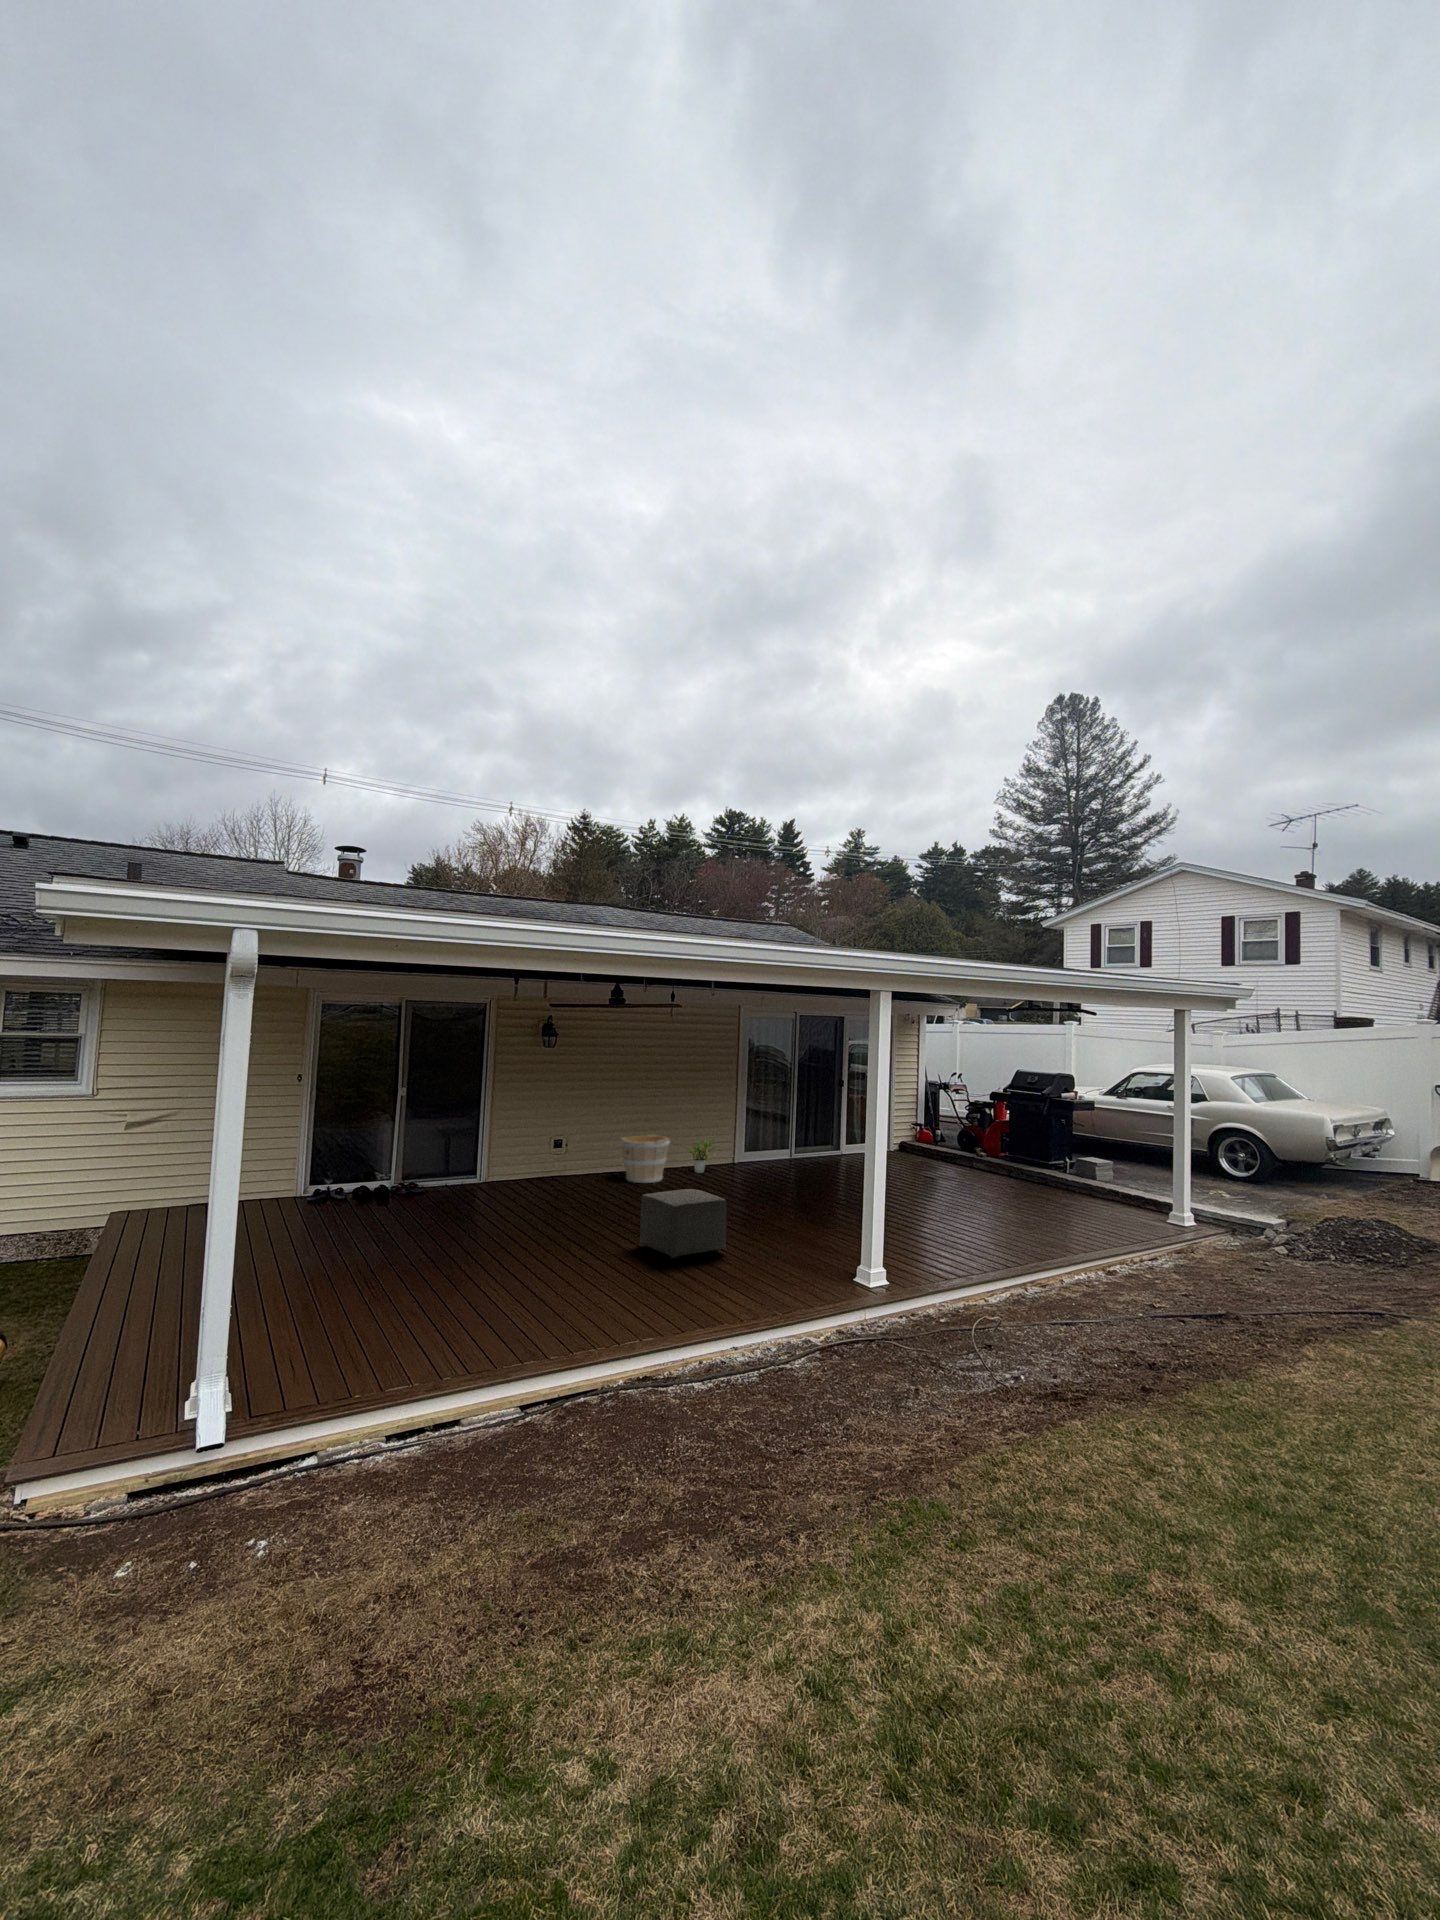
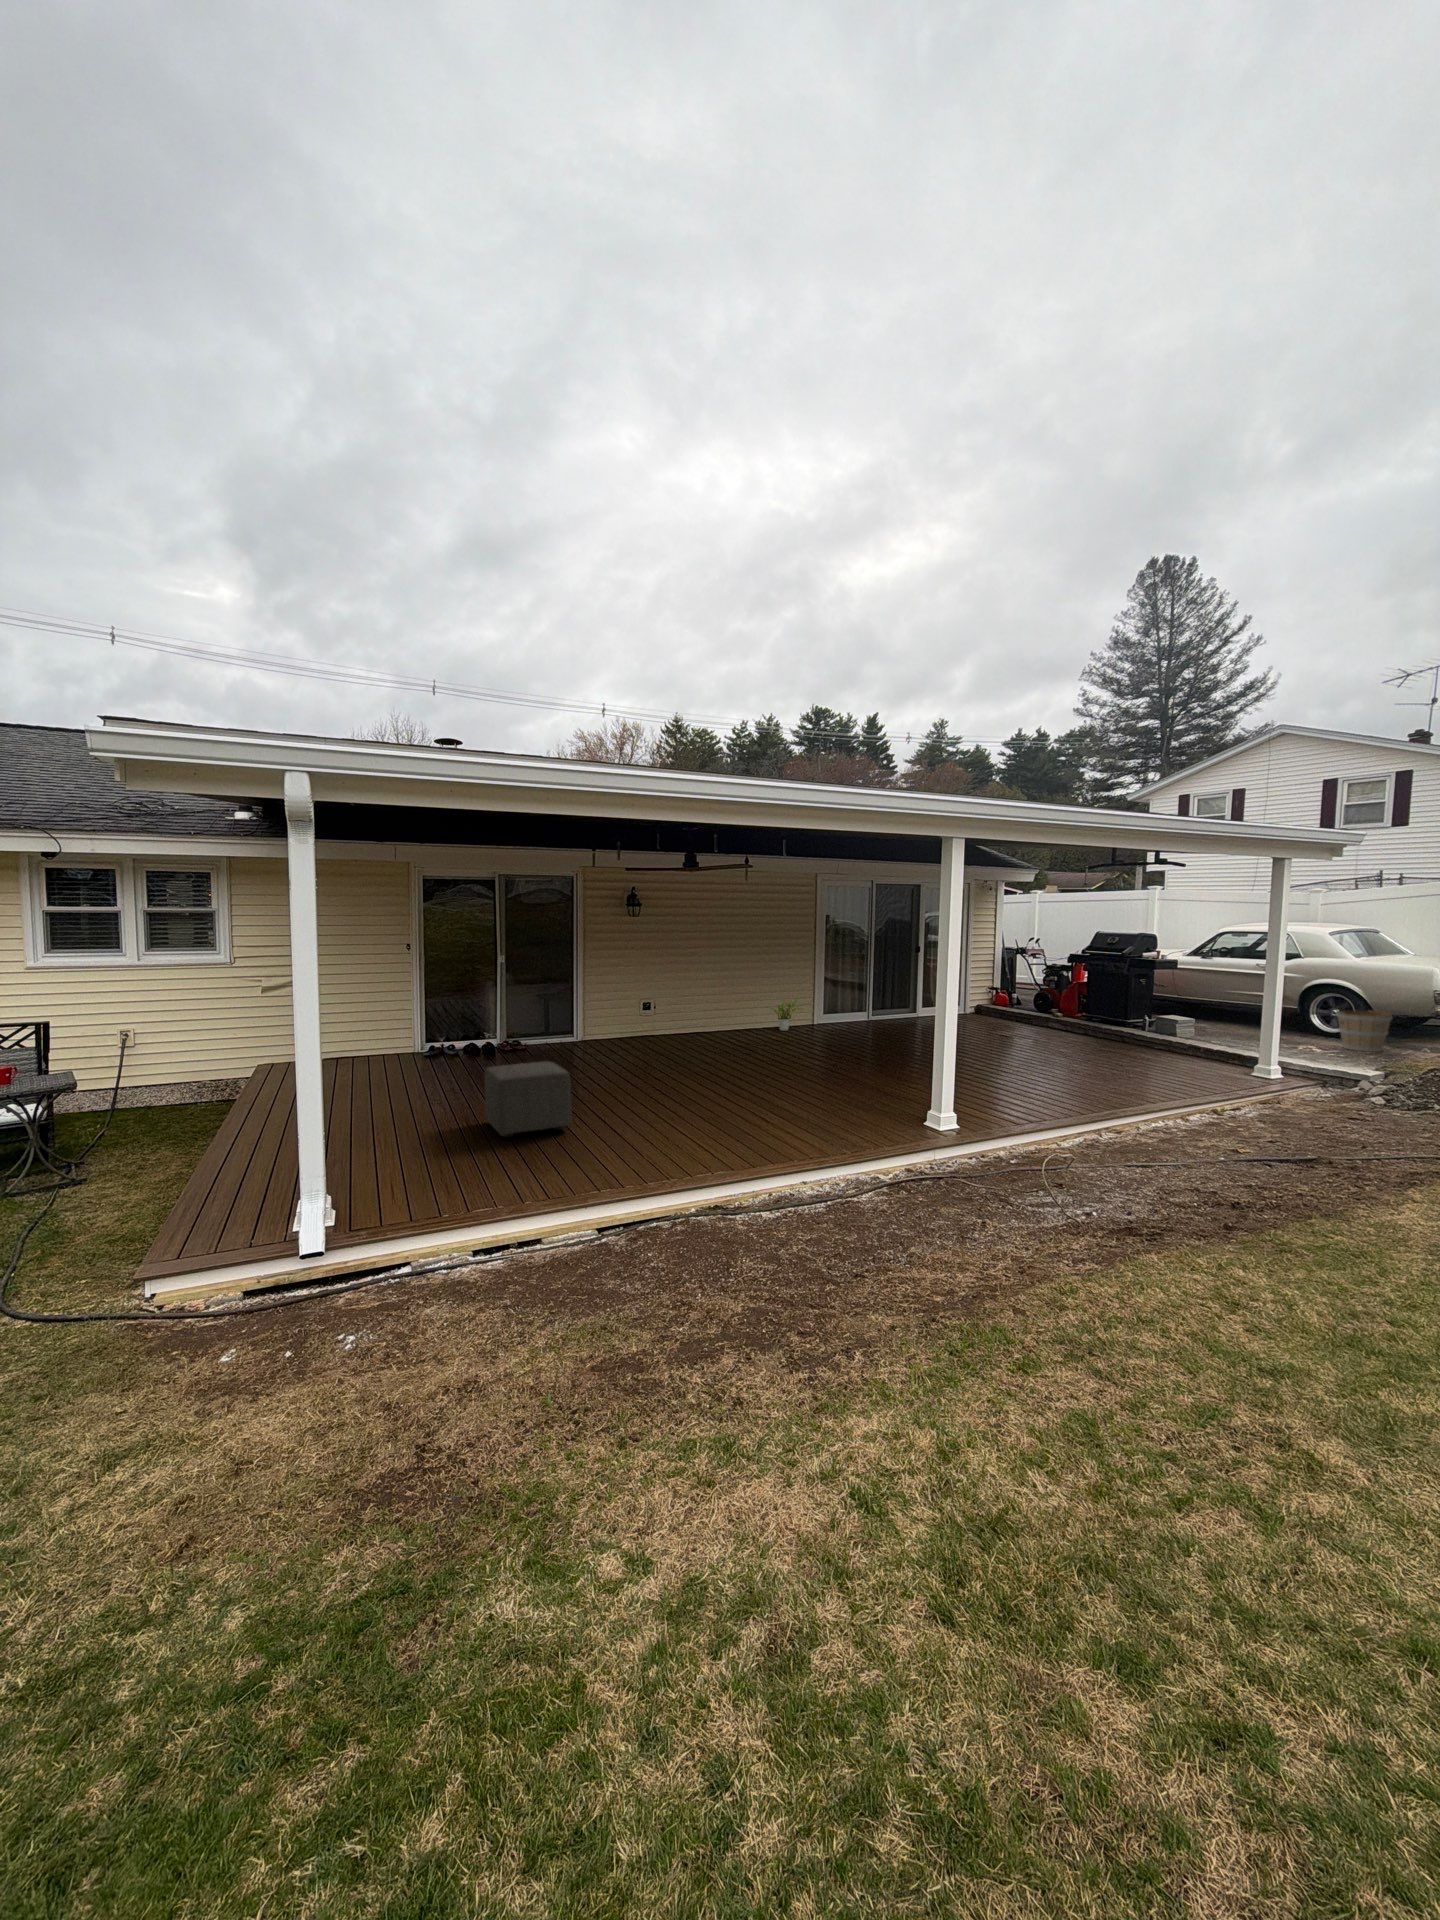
wooden bucket: present [620,1135,670,1183] -> present [1336,1010,1392,1052]
ottoman: present [640,1189,726,1259] -> present [484,1061,571,1137]

